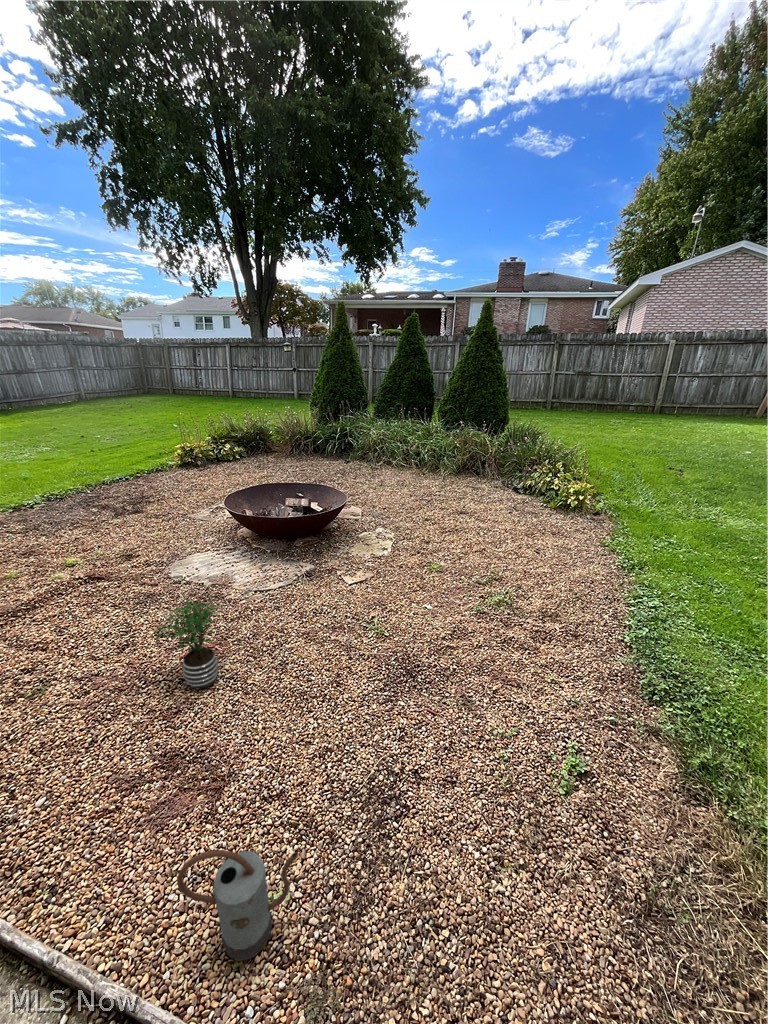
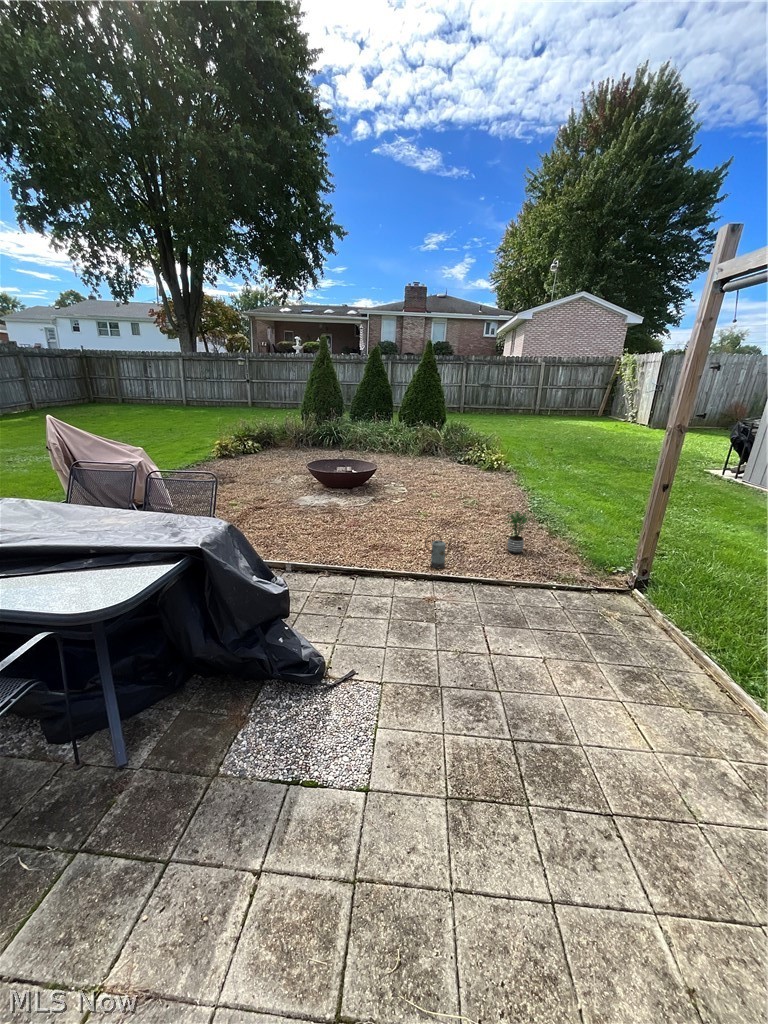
potted plant: present [156,597,220,689] -> present [505,511,529,554]

